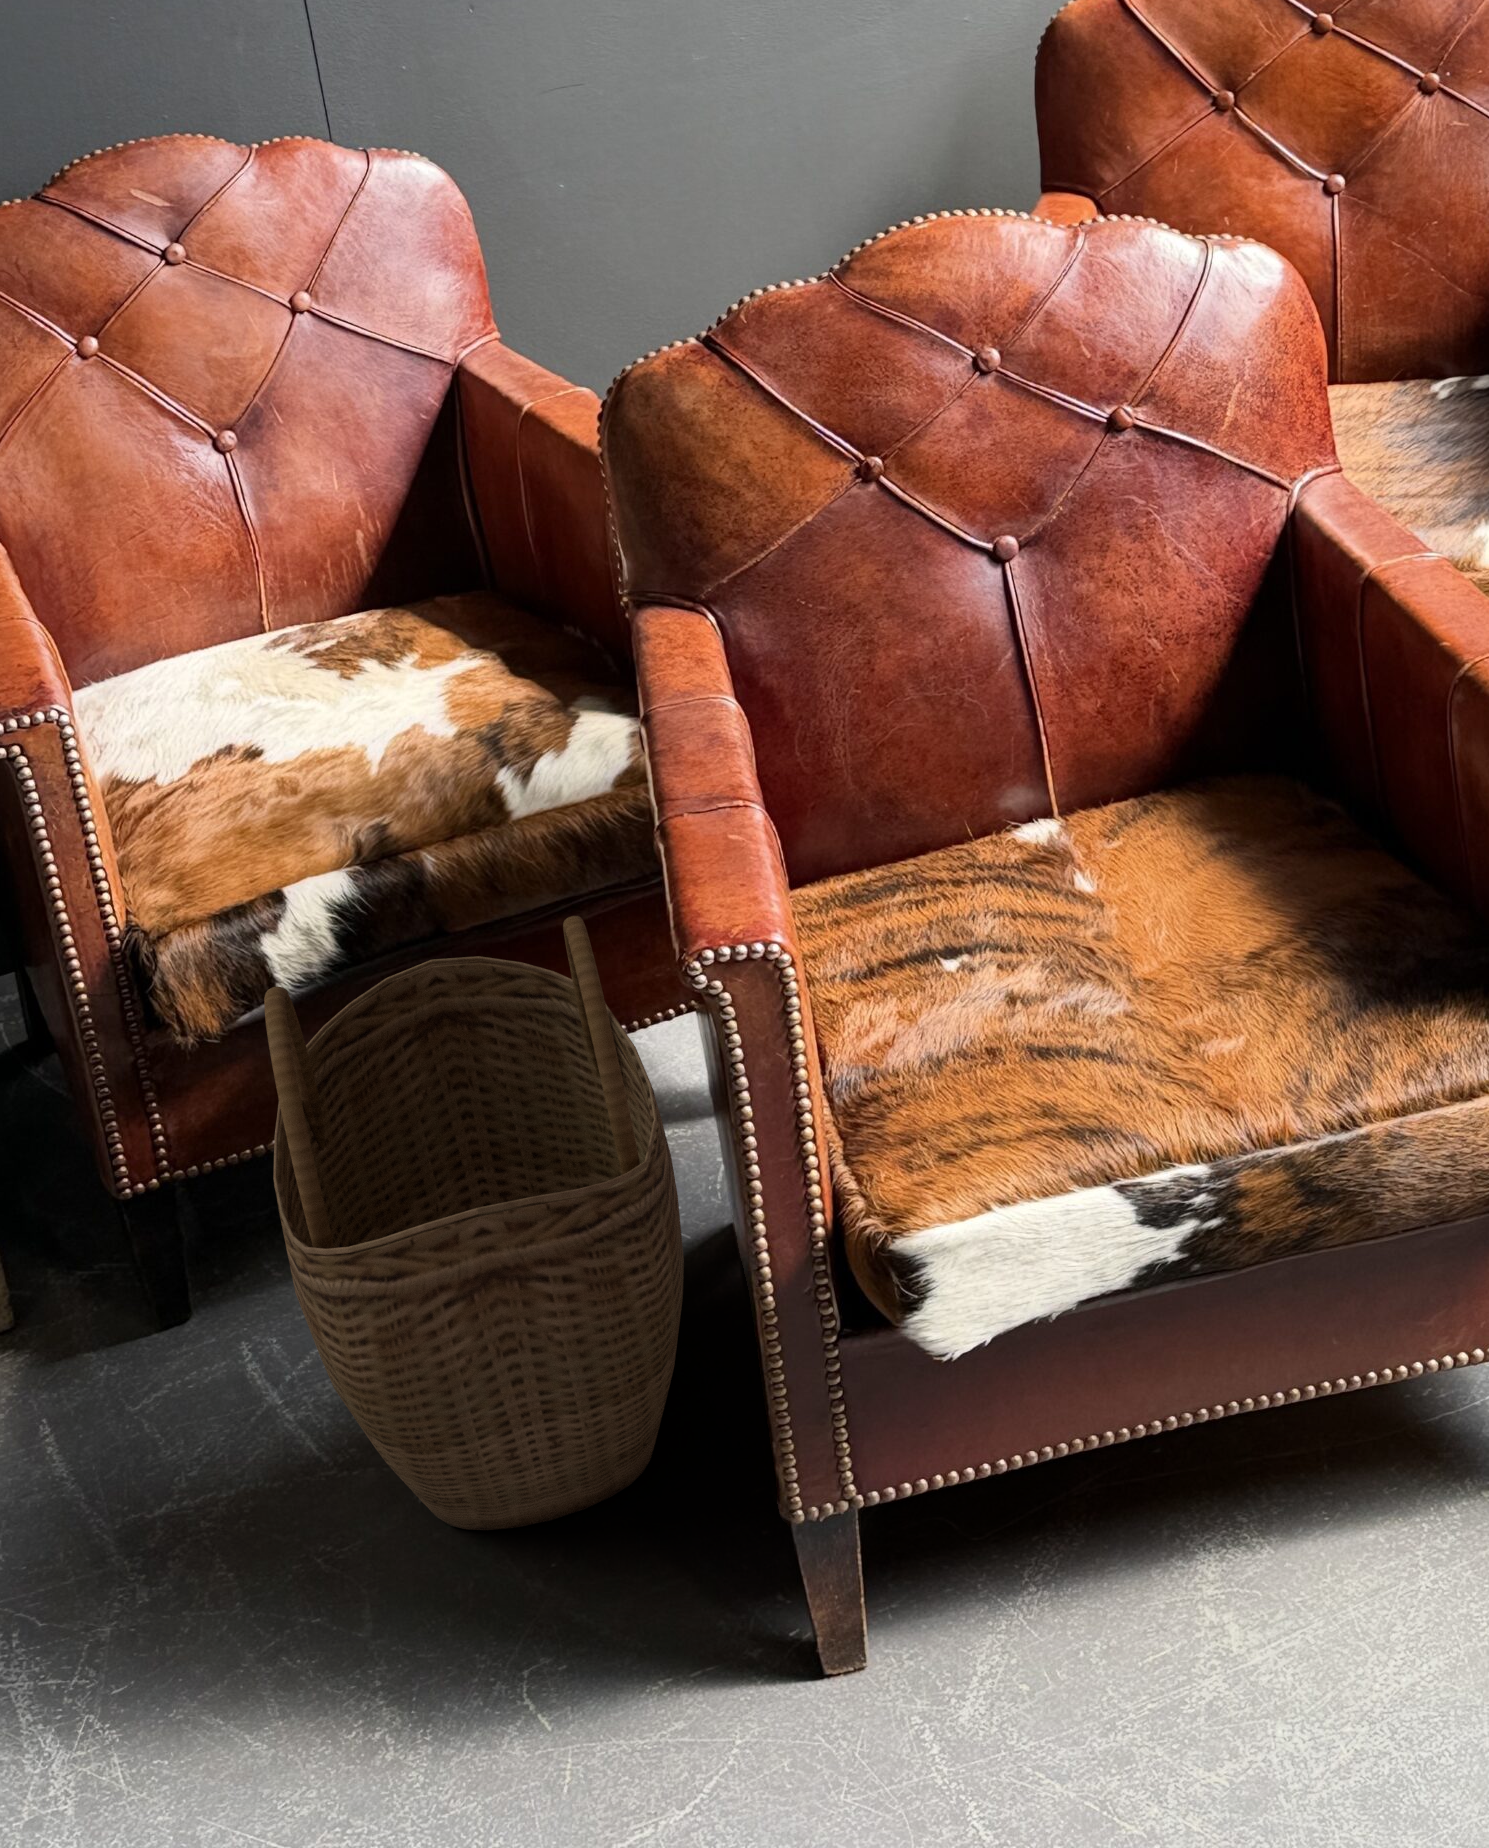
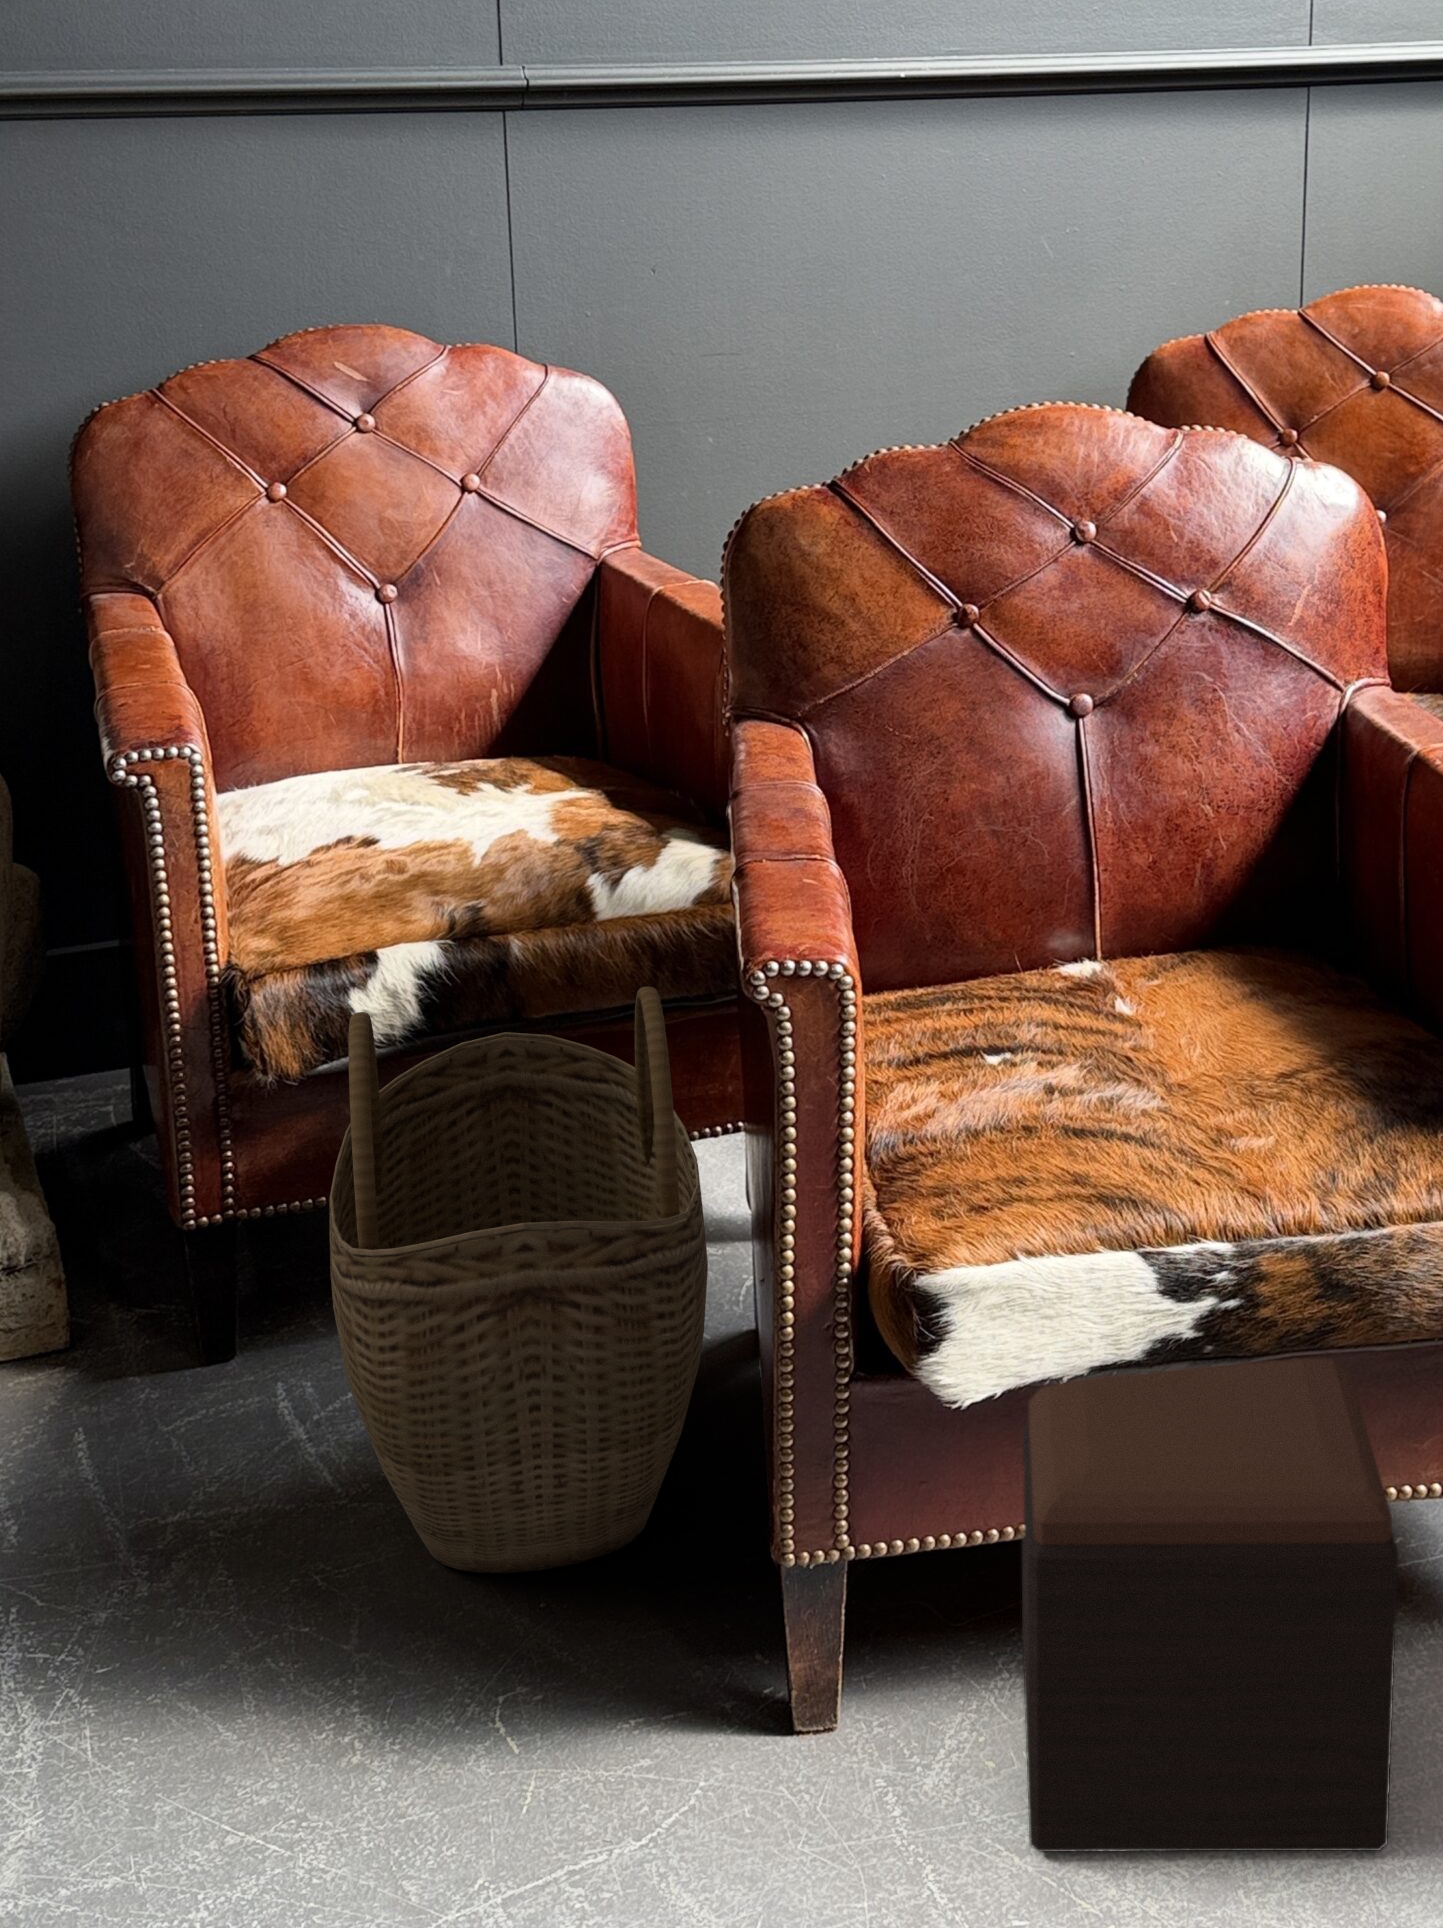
footstool: none [1010,1219,1426,1777] -> present [1022,1359,1398,1852]

